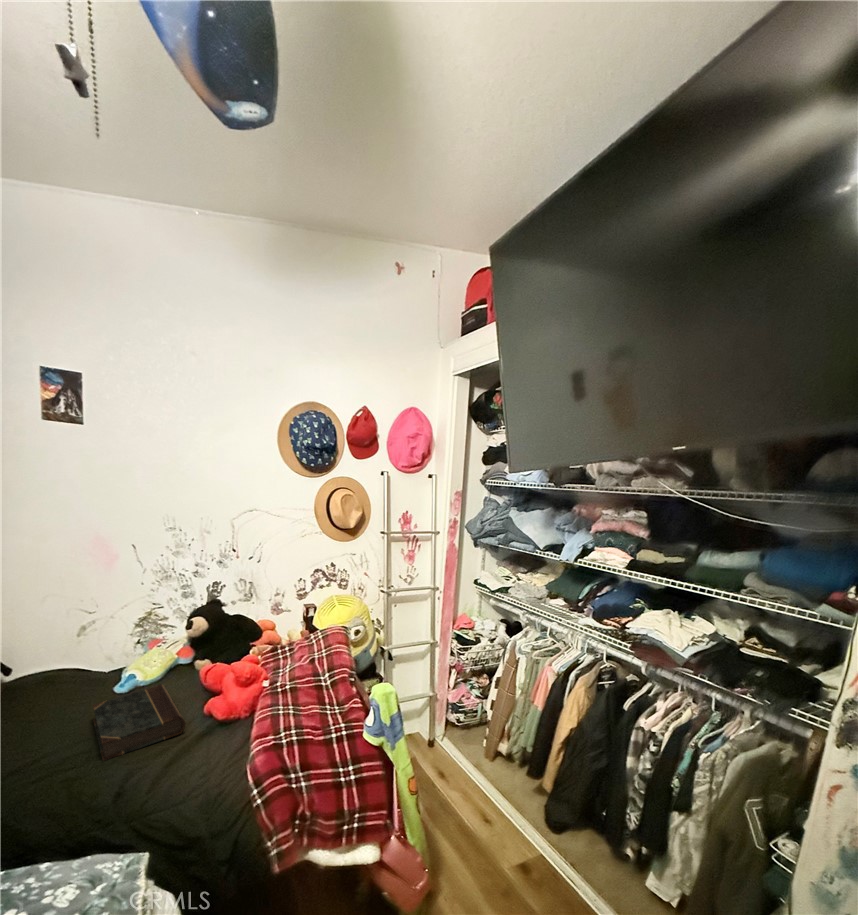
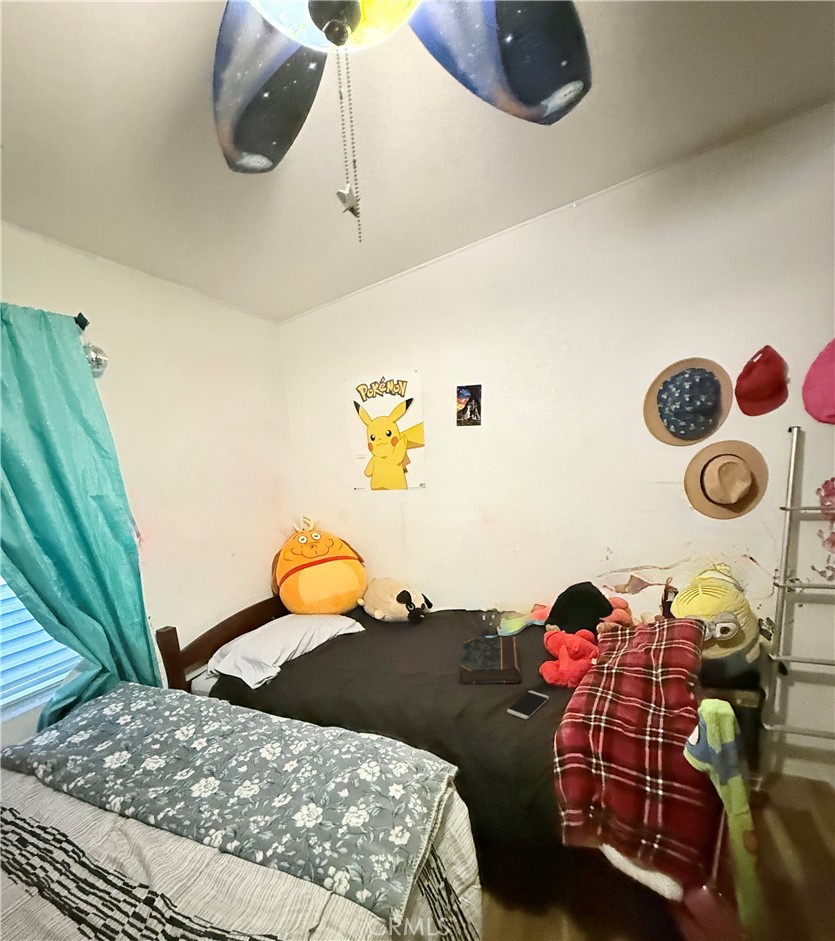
smartphone: none [181,735,224,769] -> present [507,691,549,719]

